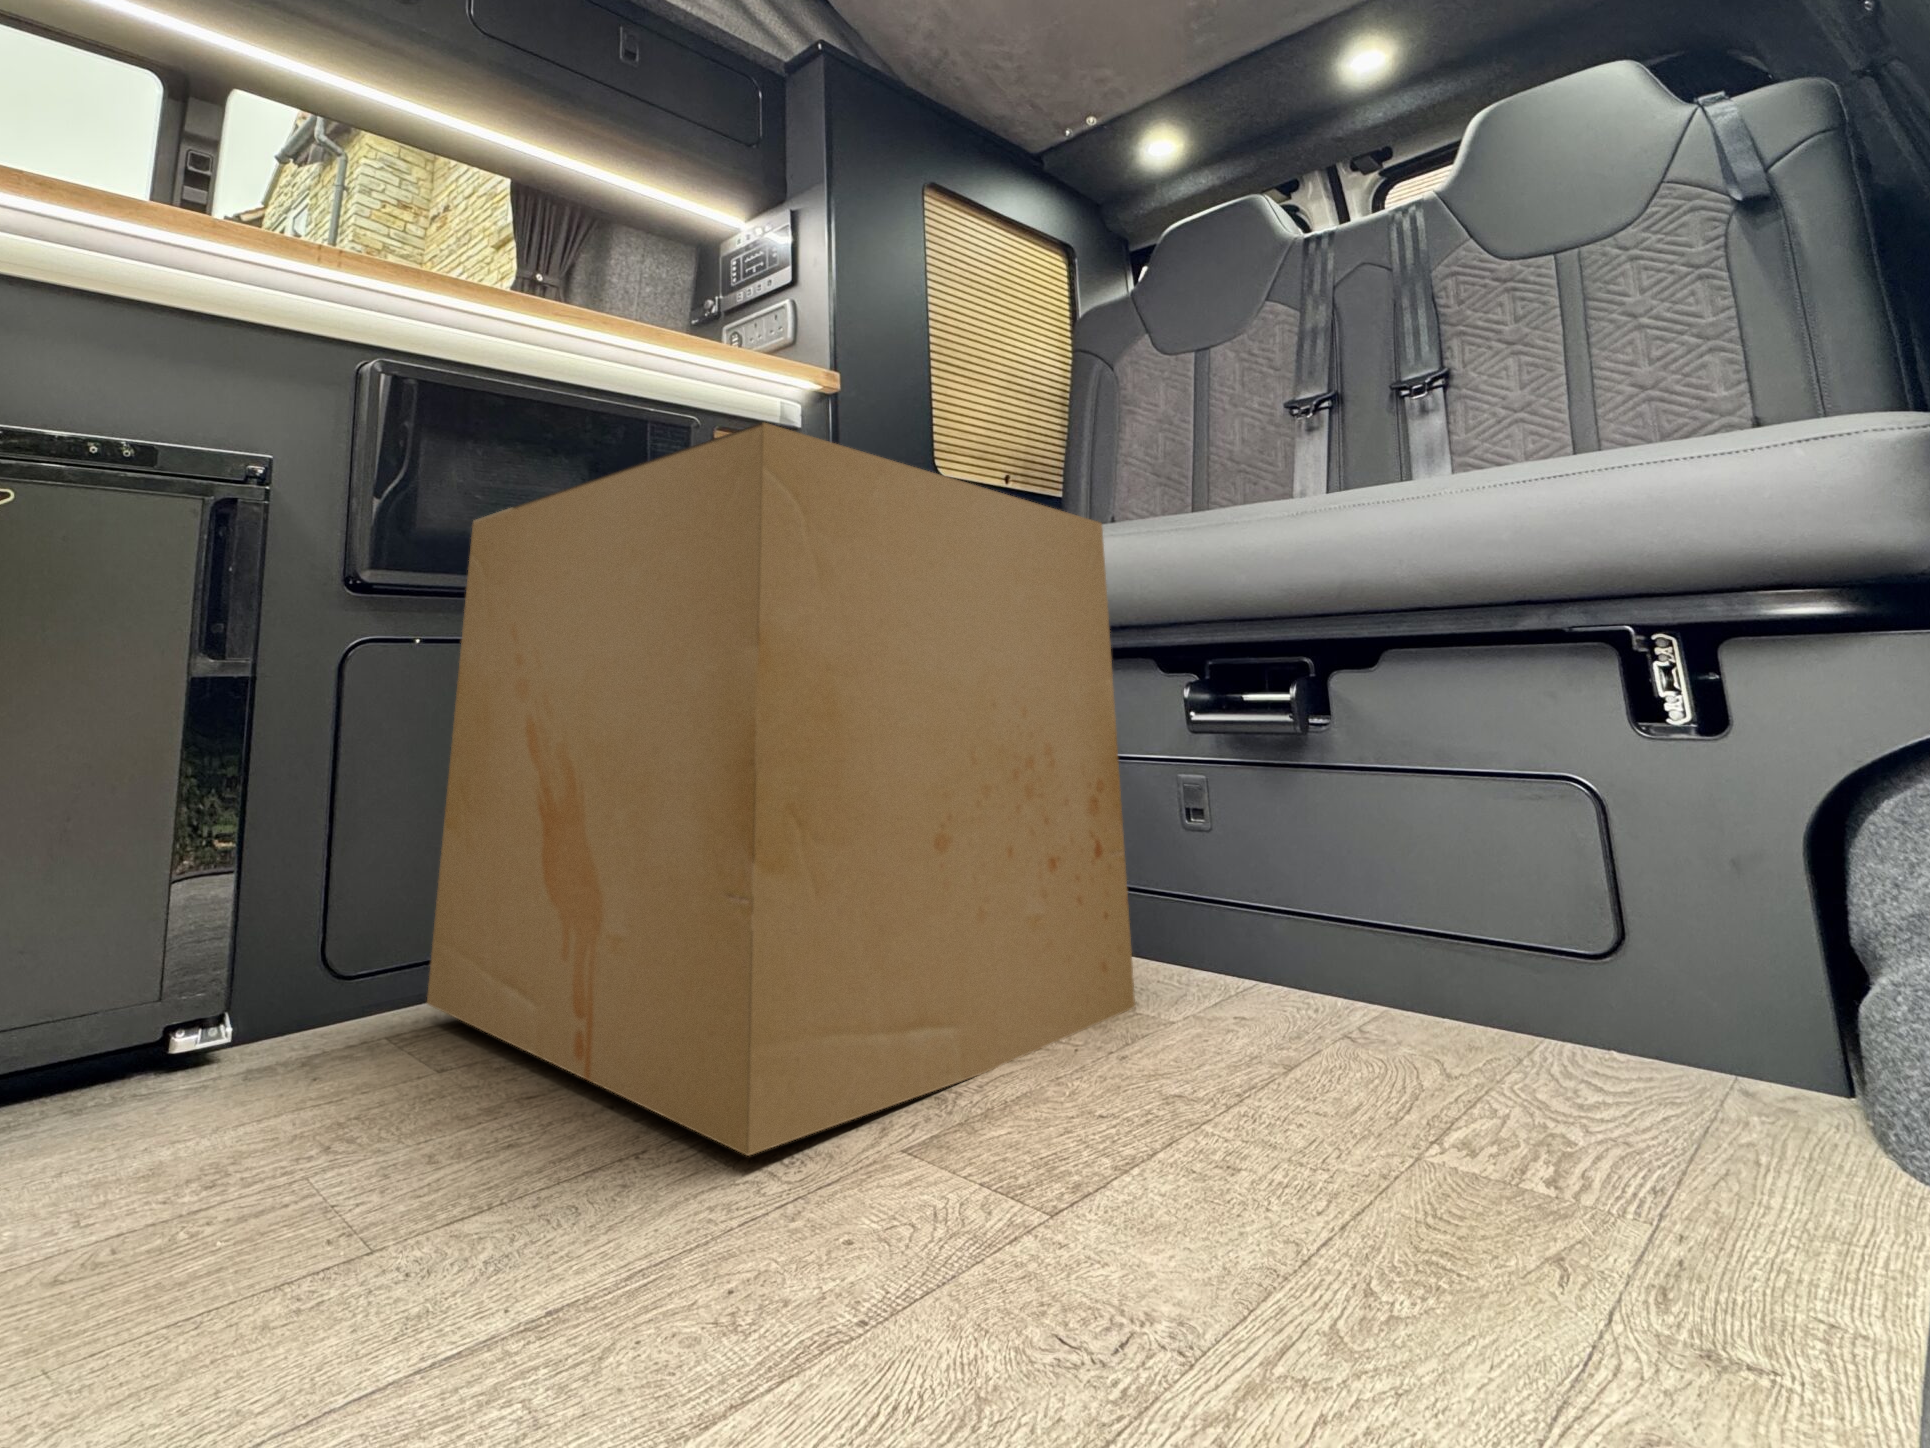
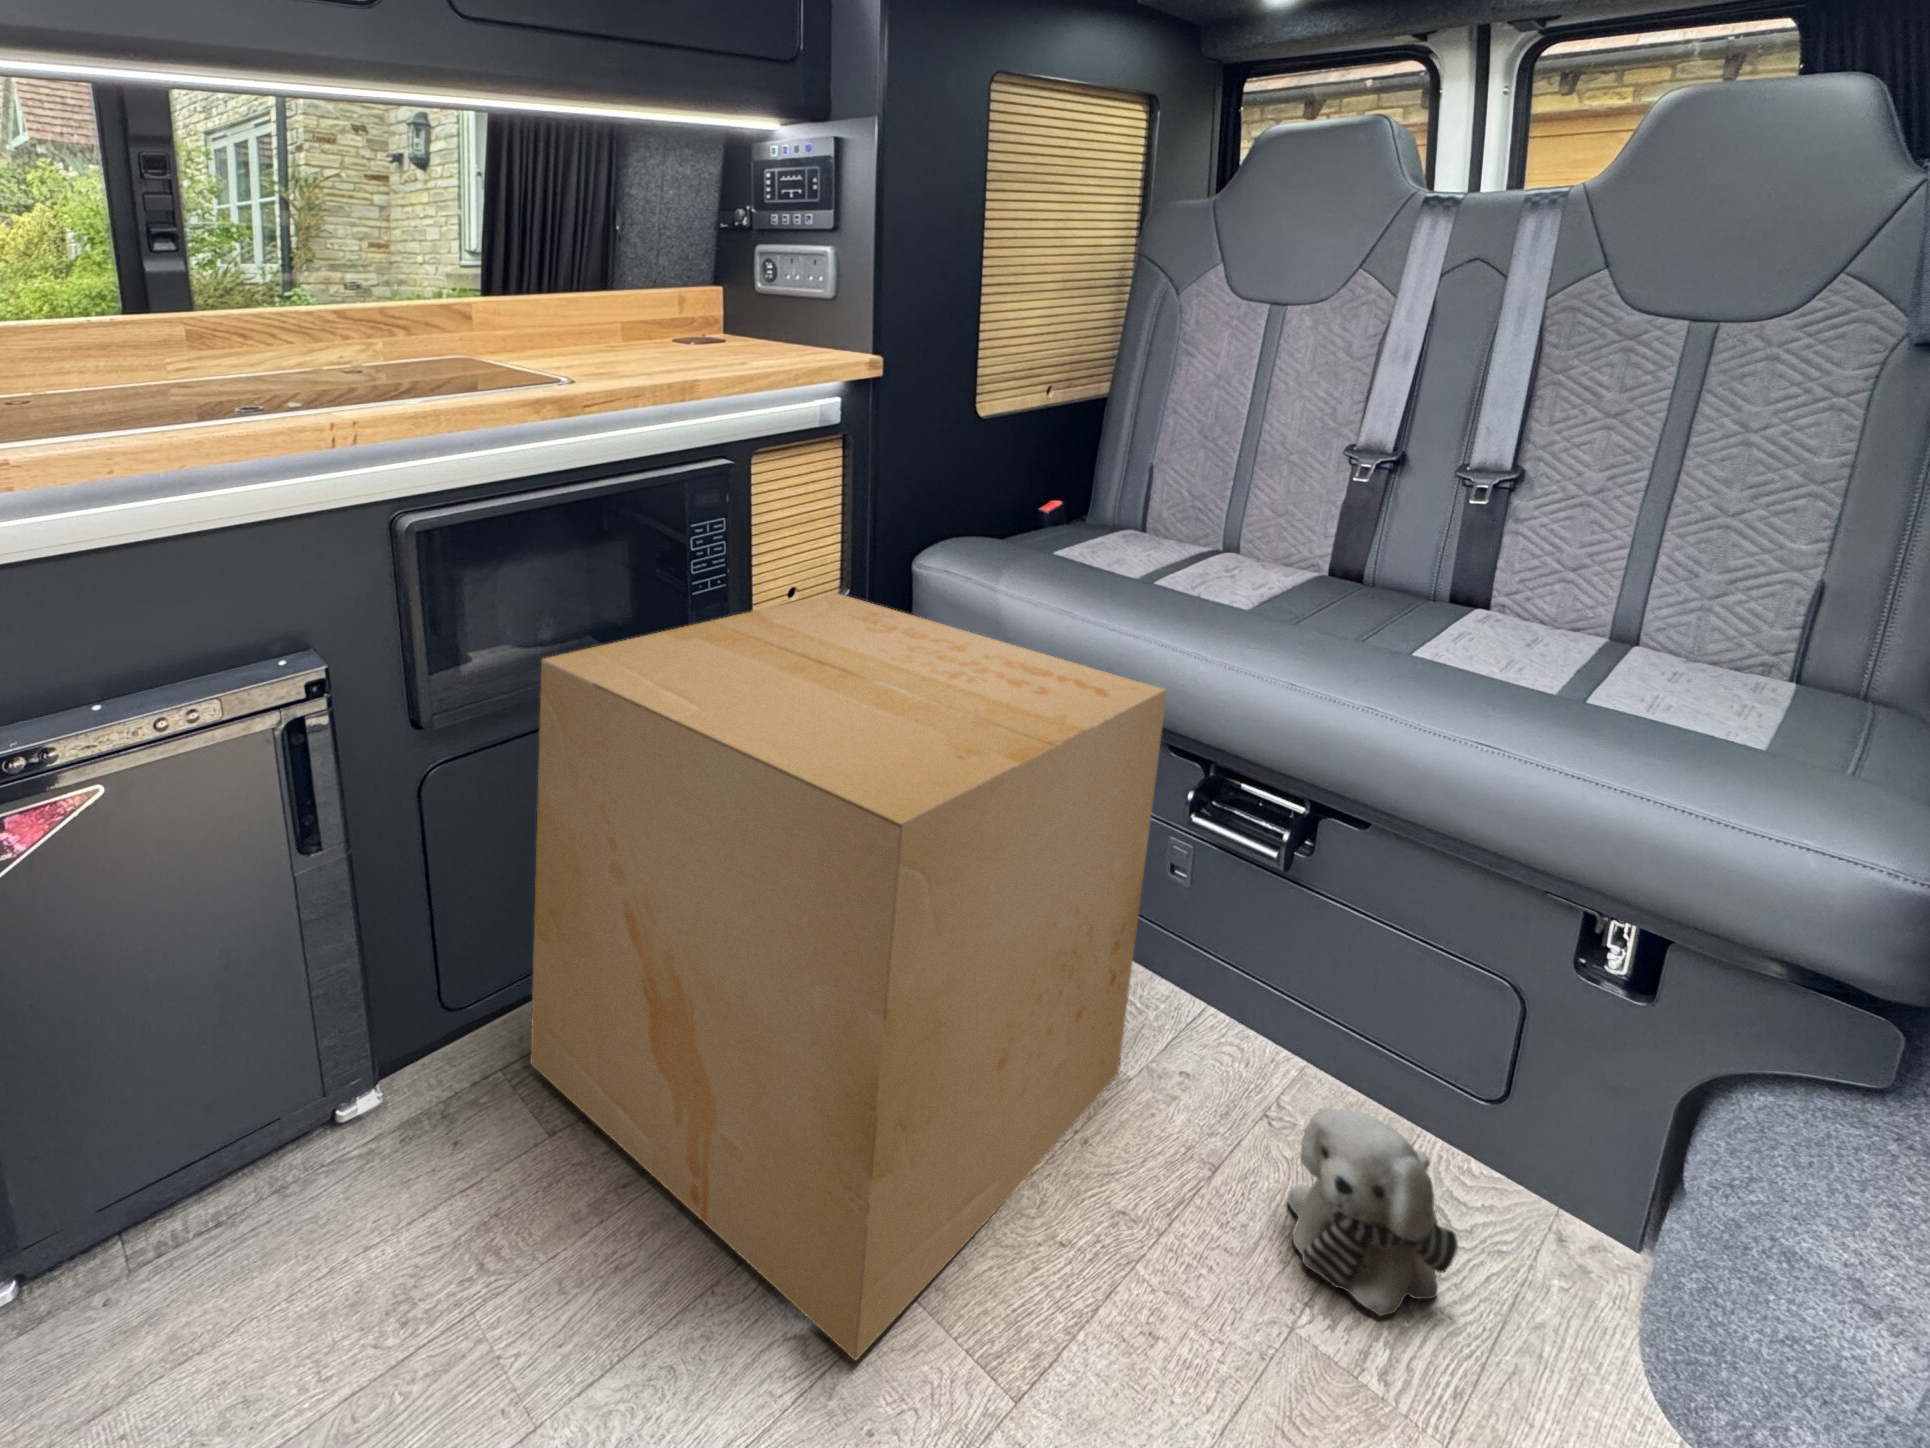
plush toy: none [1331,874,1566,1128] -> present [1288,1108,1458,1316]

